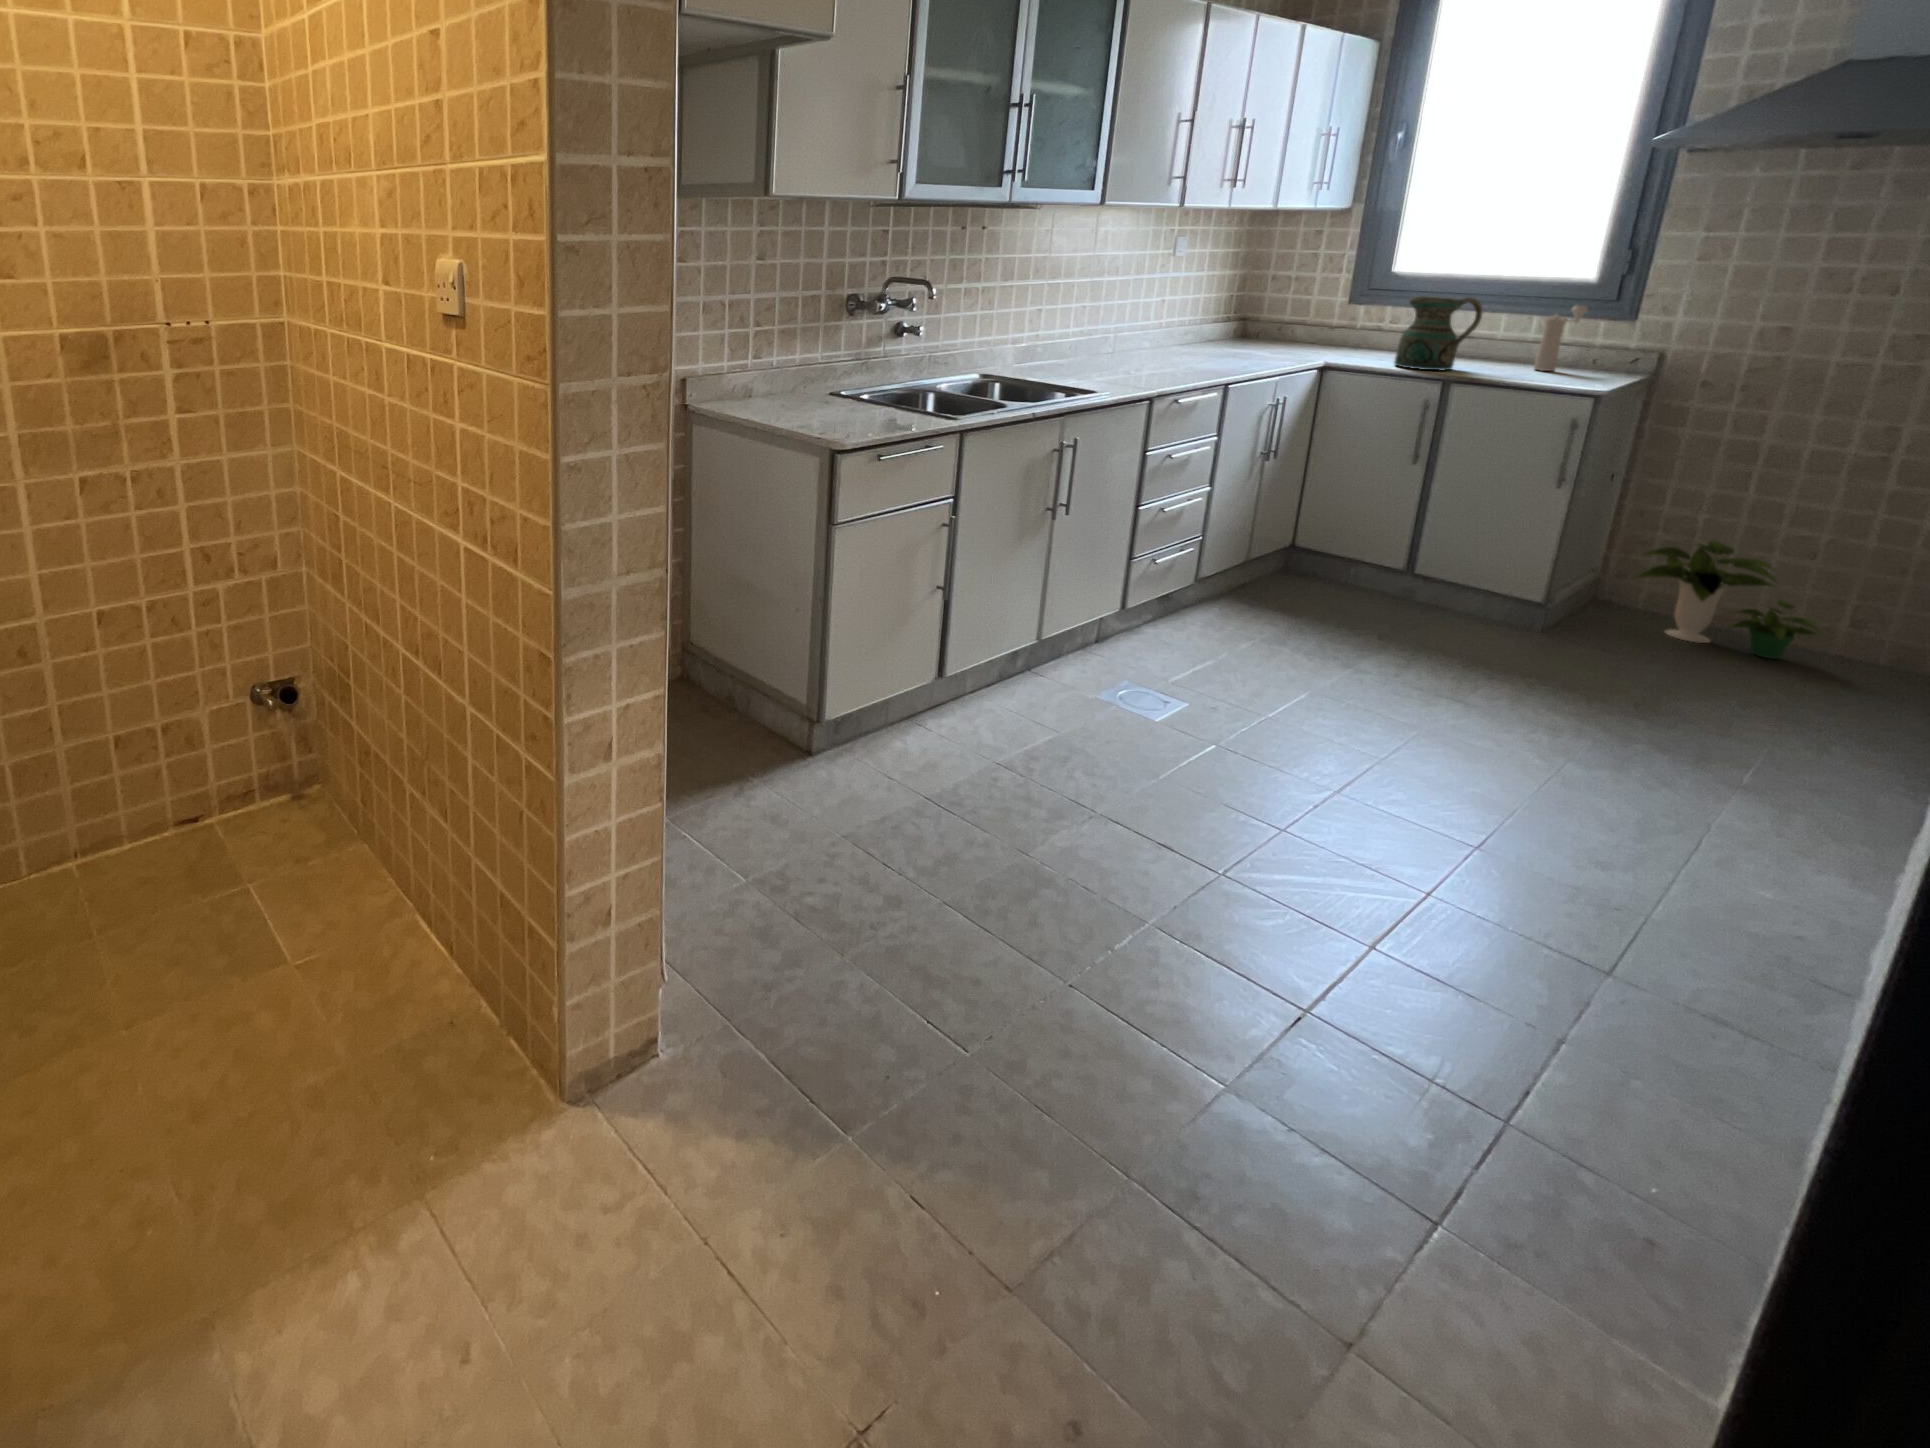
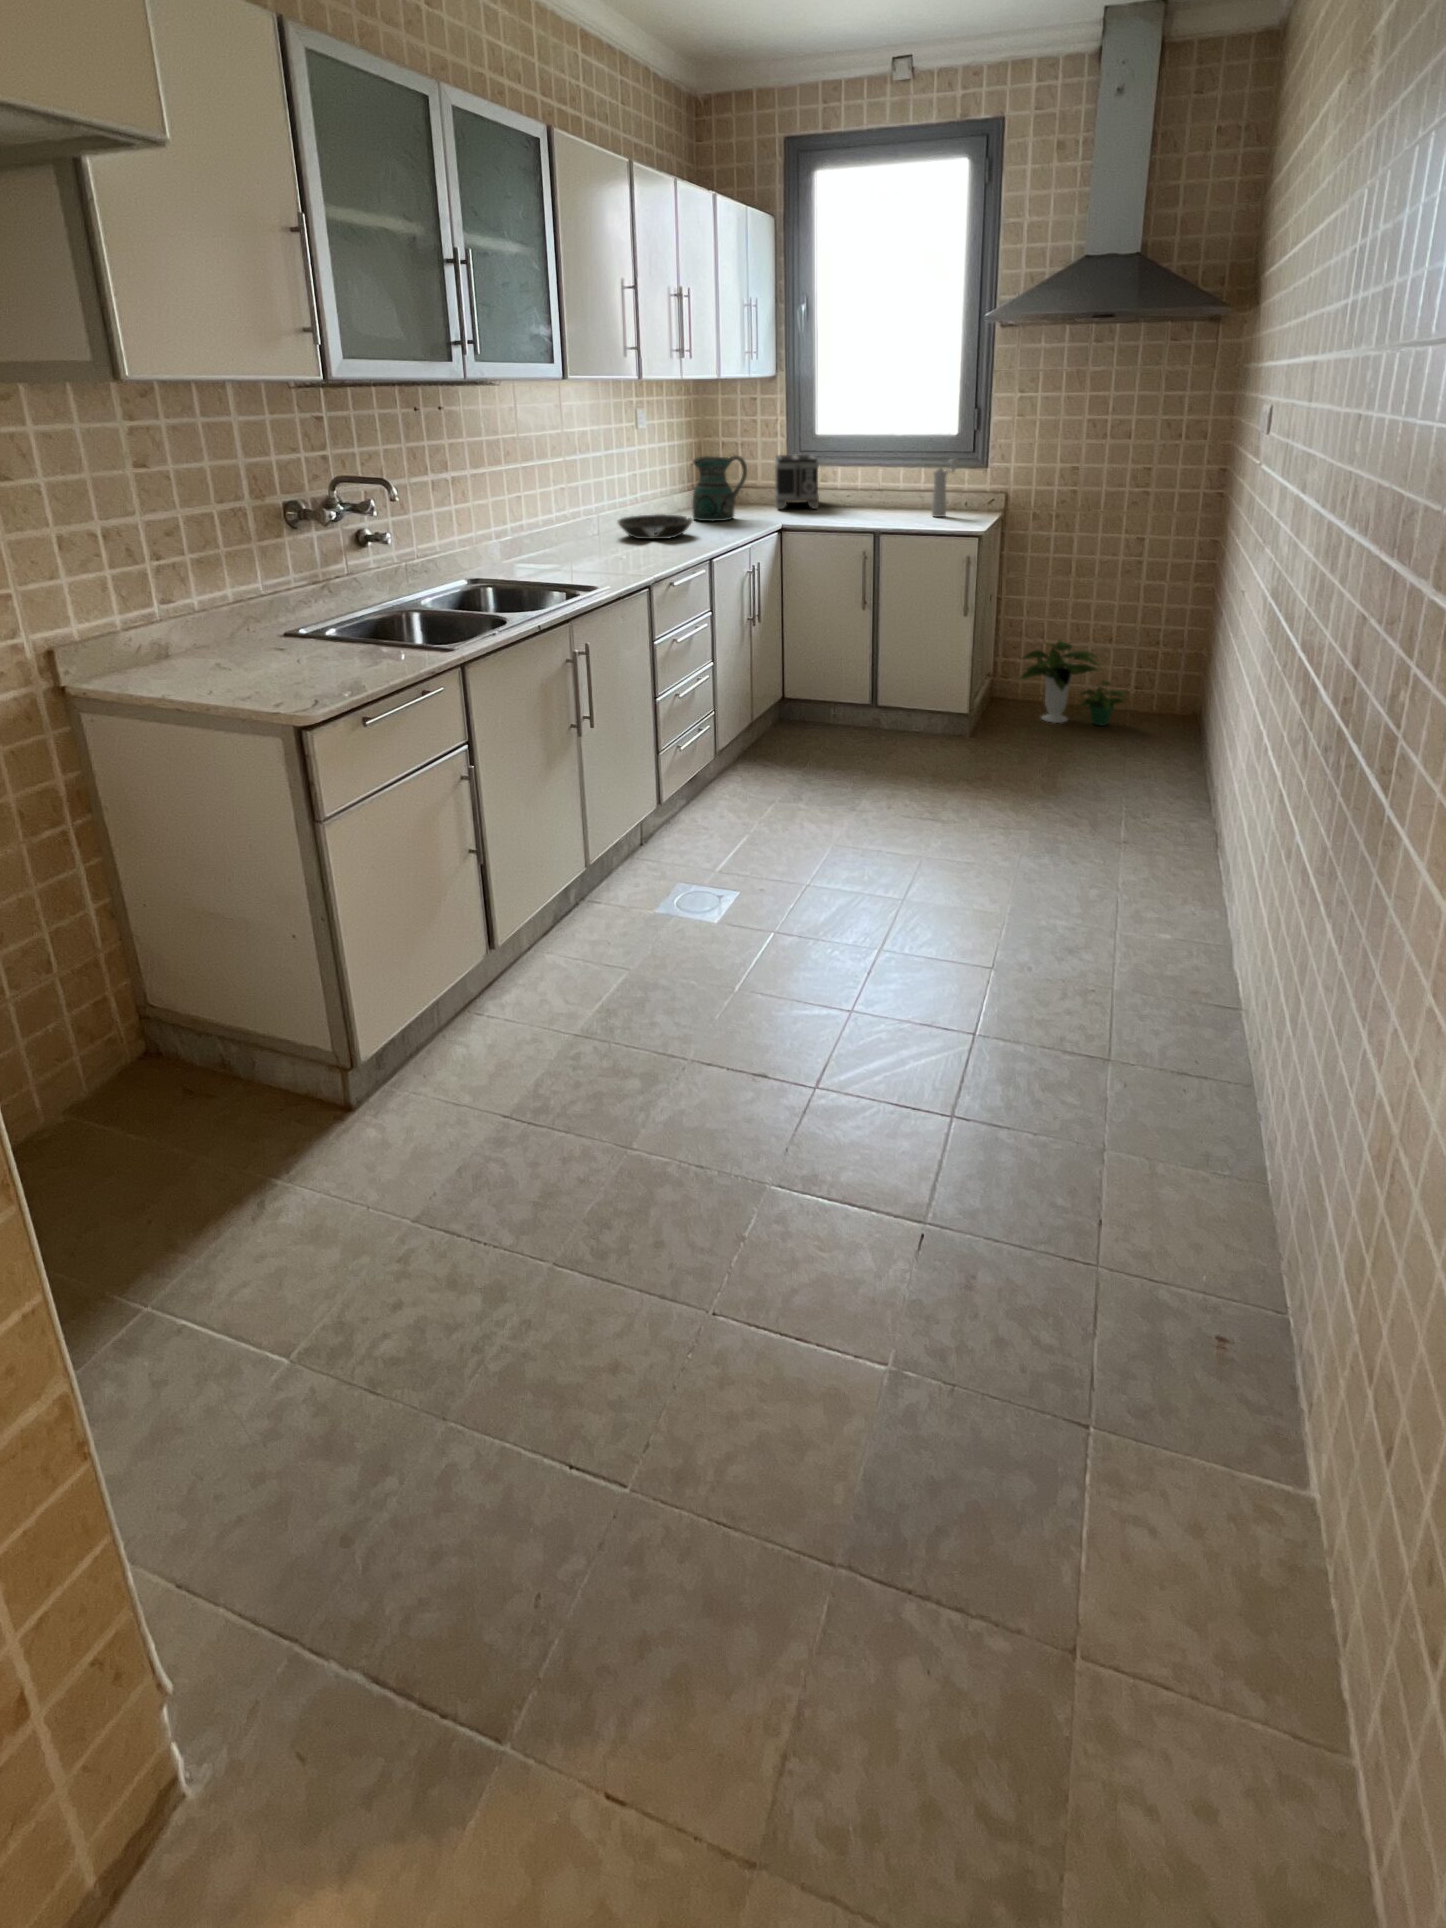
toaster: none [1325,291,1388,351] -> present [775,454,819,509]
ceramic pitcher: present [1394,296,1482,370] -> present [693,455,747,521]
bowl: none [1135,339,1218,362] -> present [617,514,693,539]

